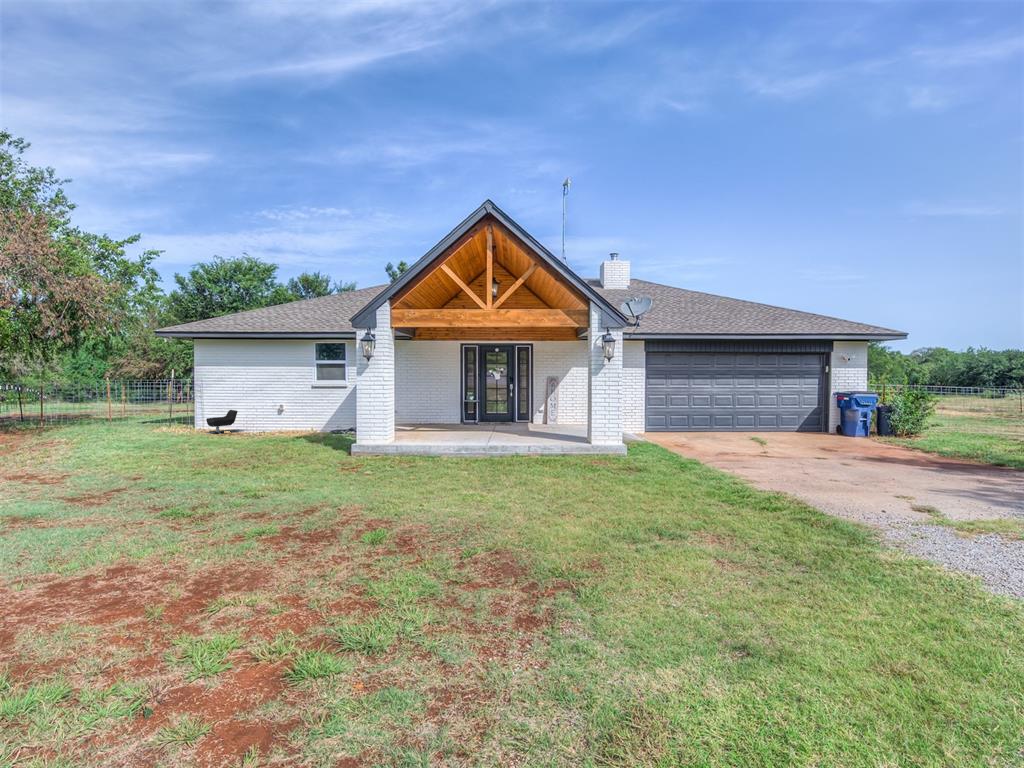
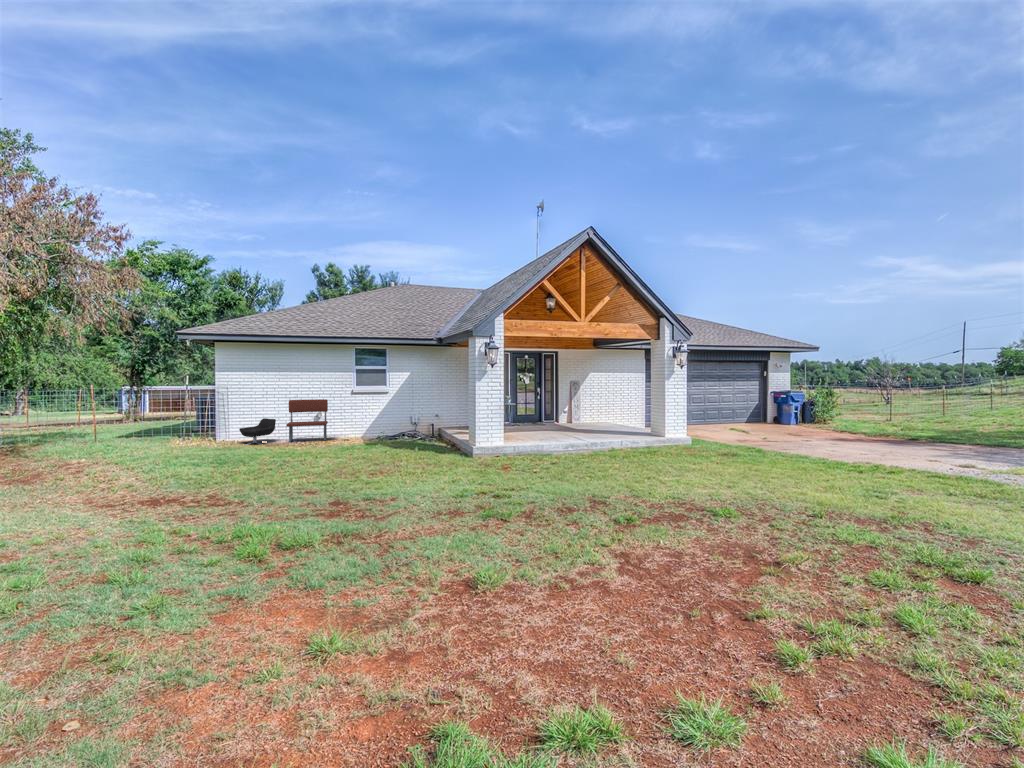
bench: none [242,393,286,433] -> present [286,399,328,442]

